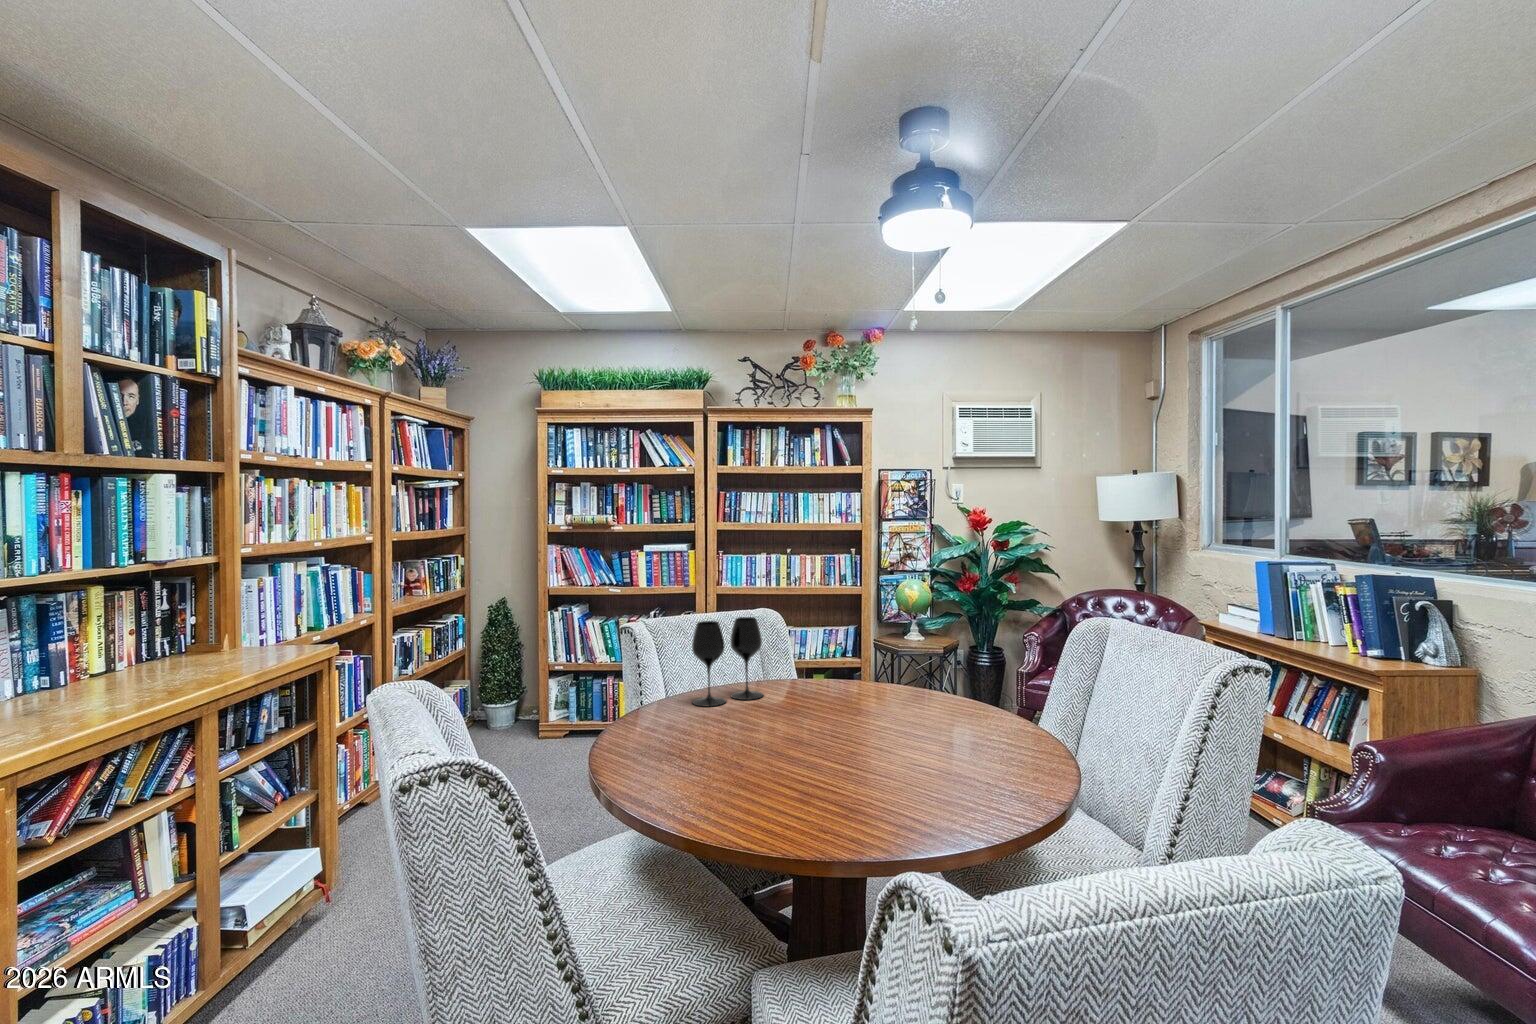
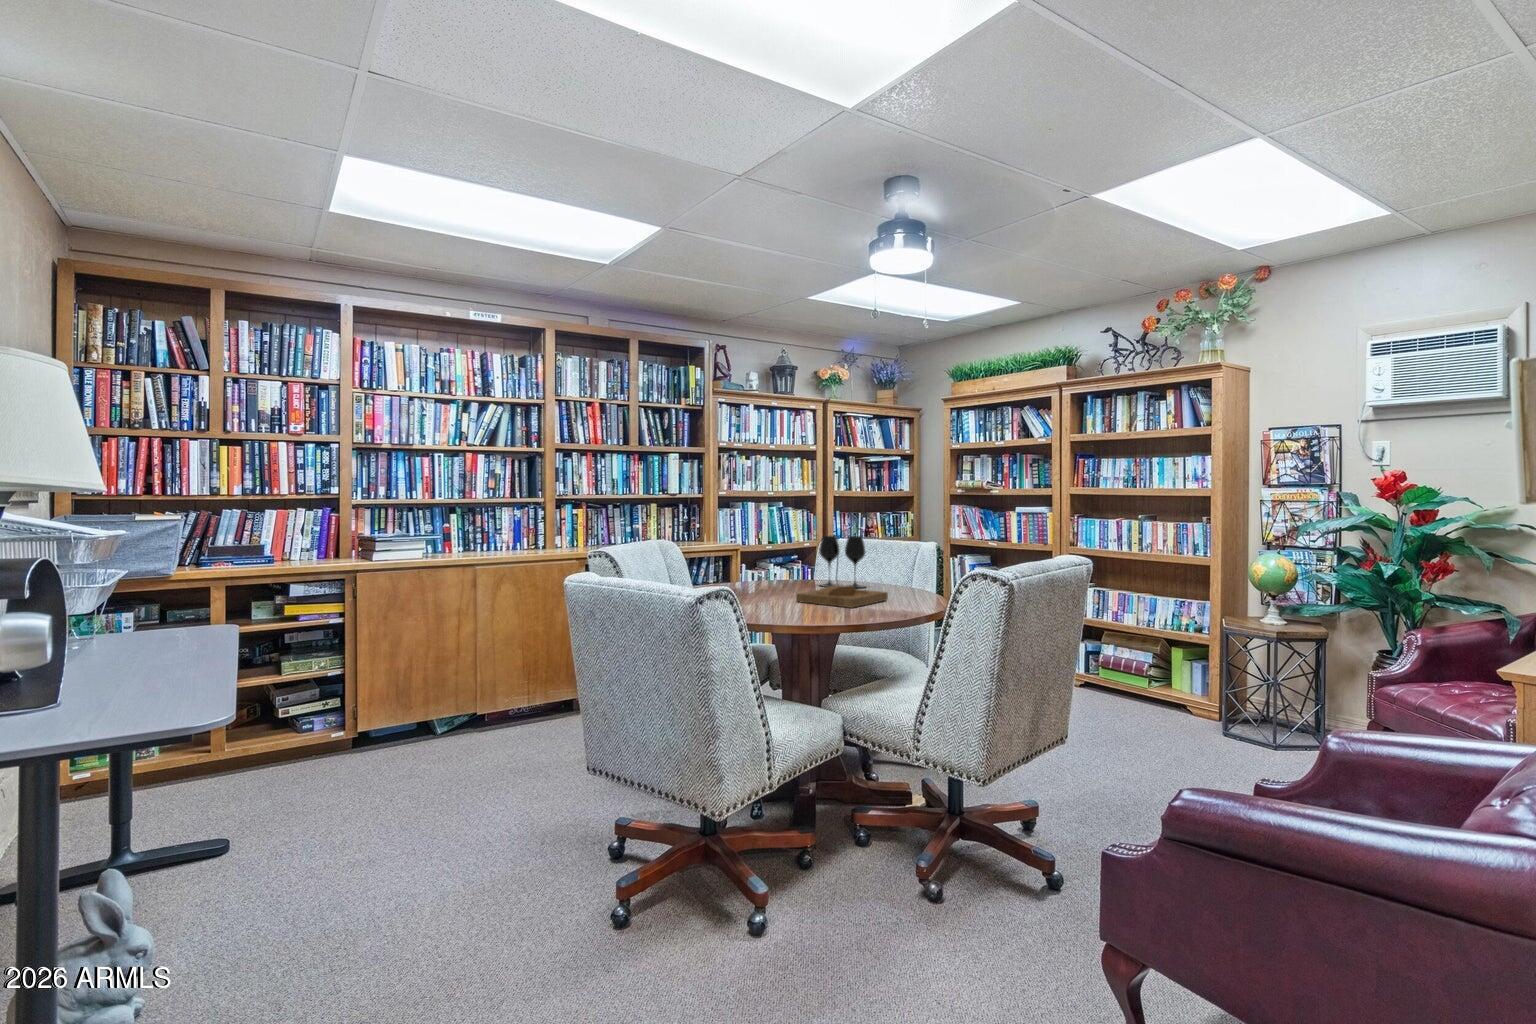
tray: none [803,699,941,753] -> present [796,586,888,608]

